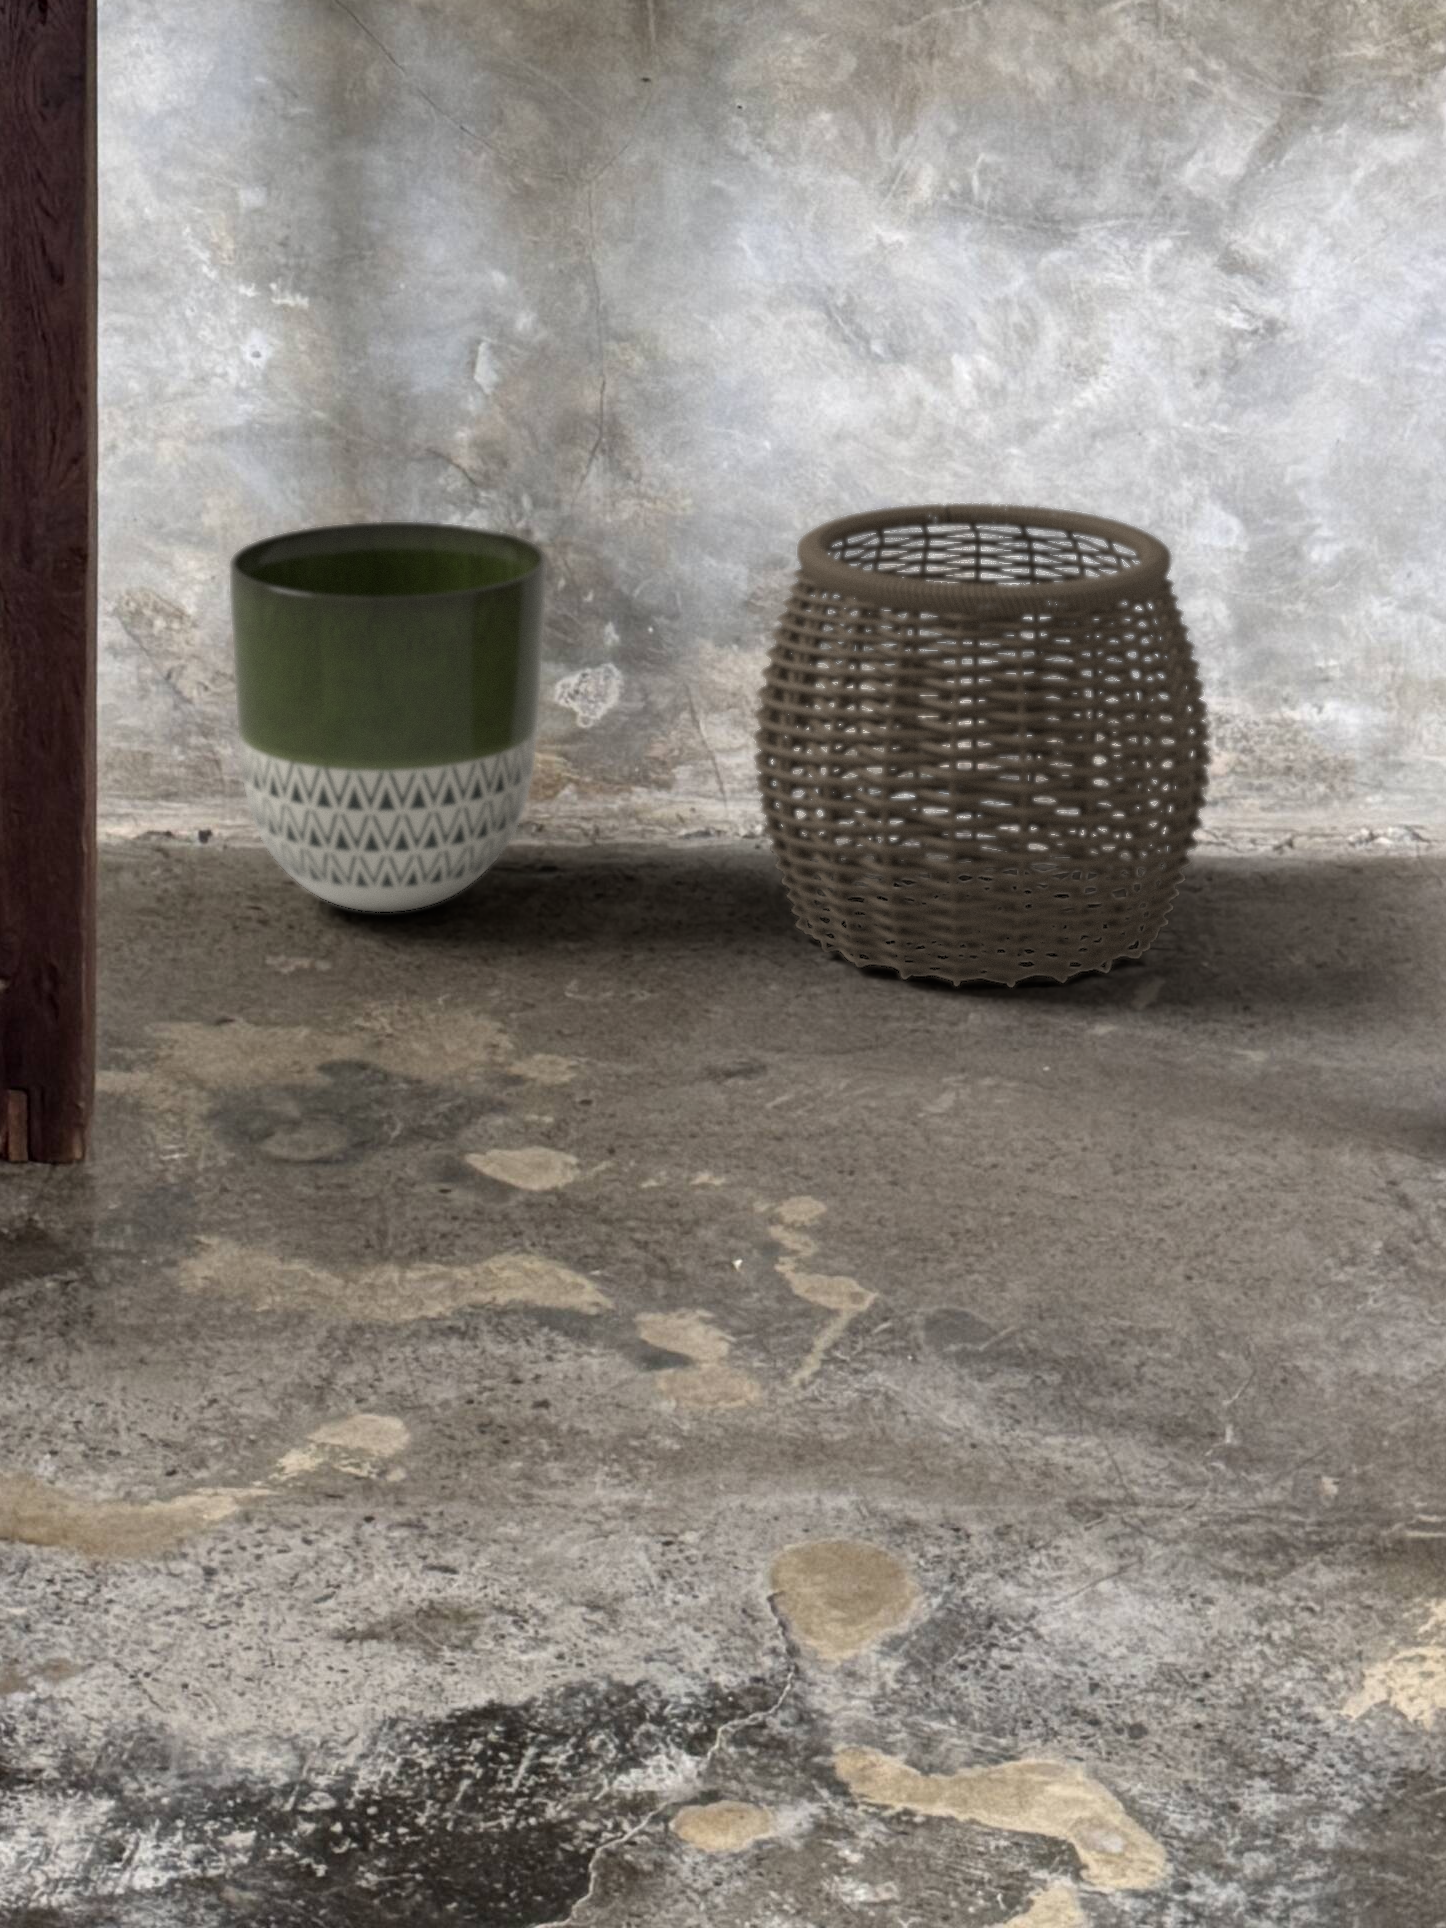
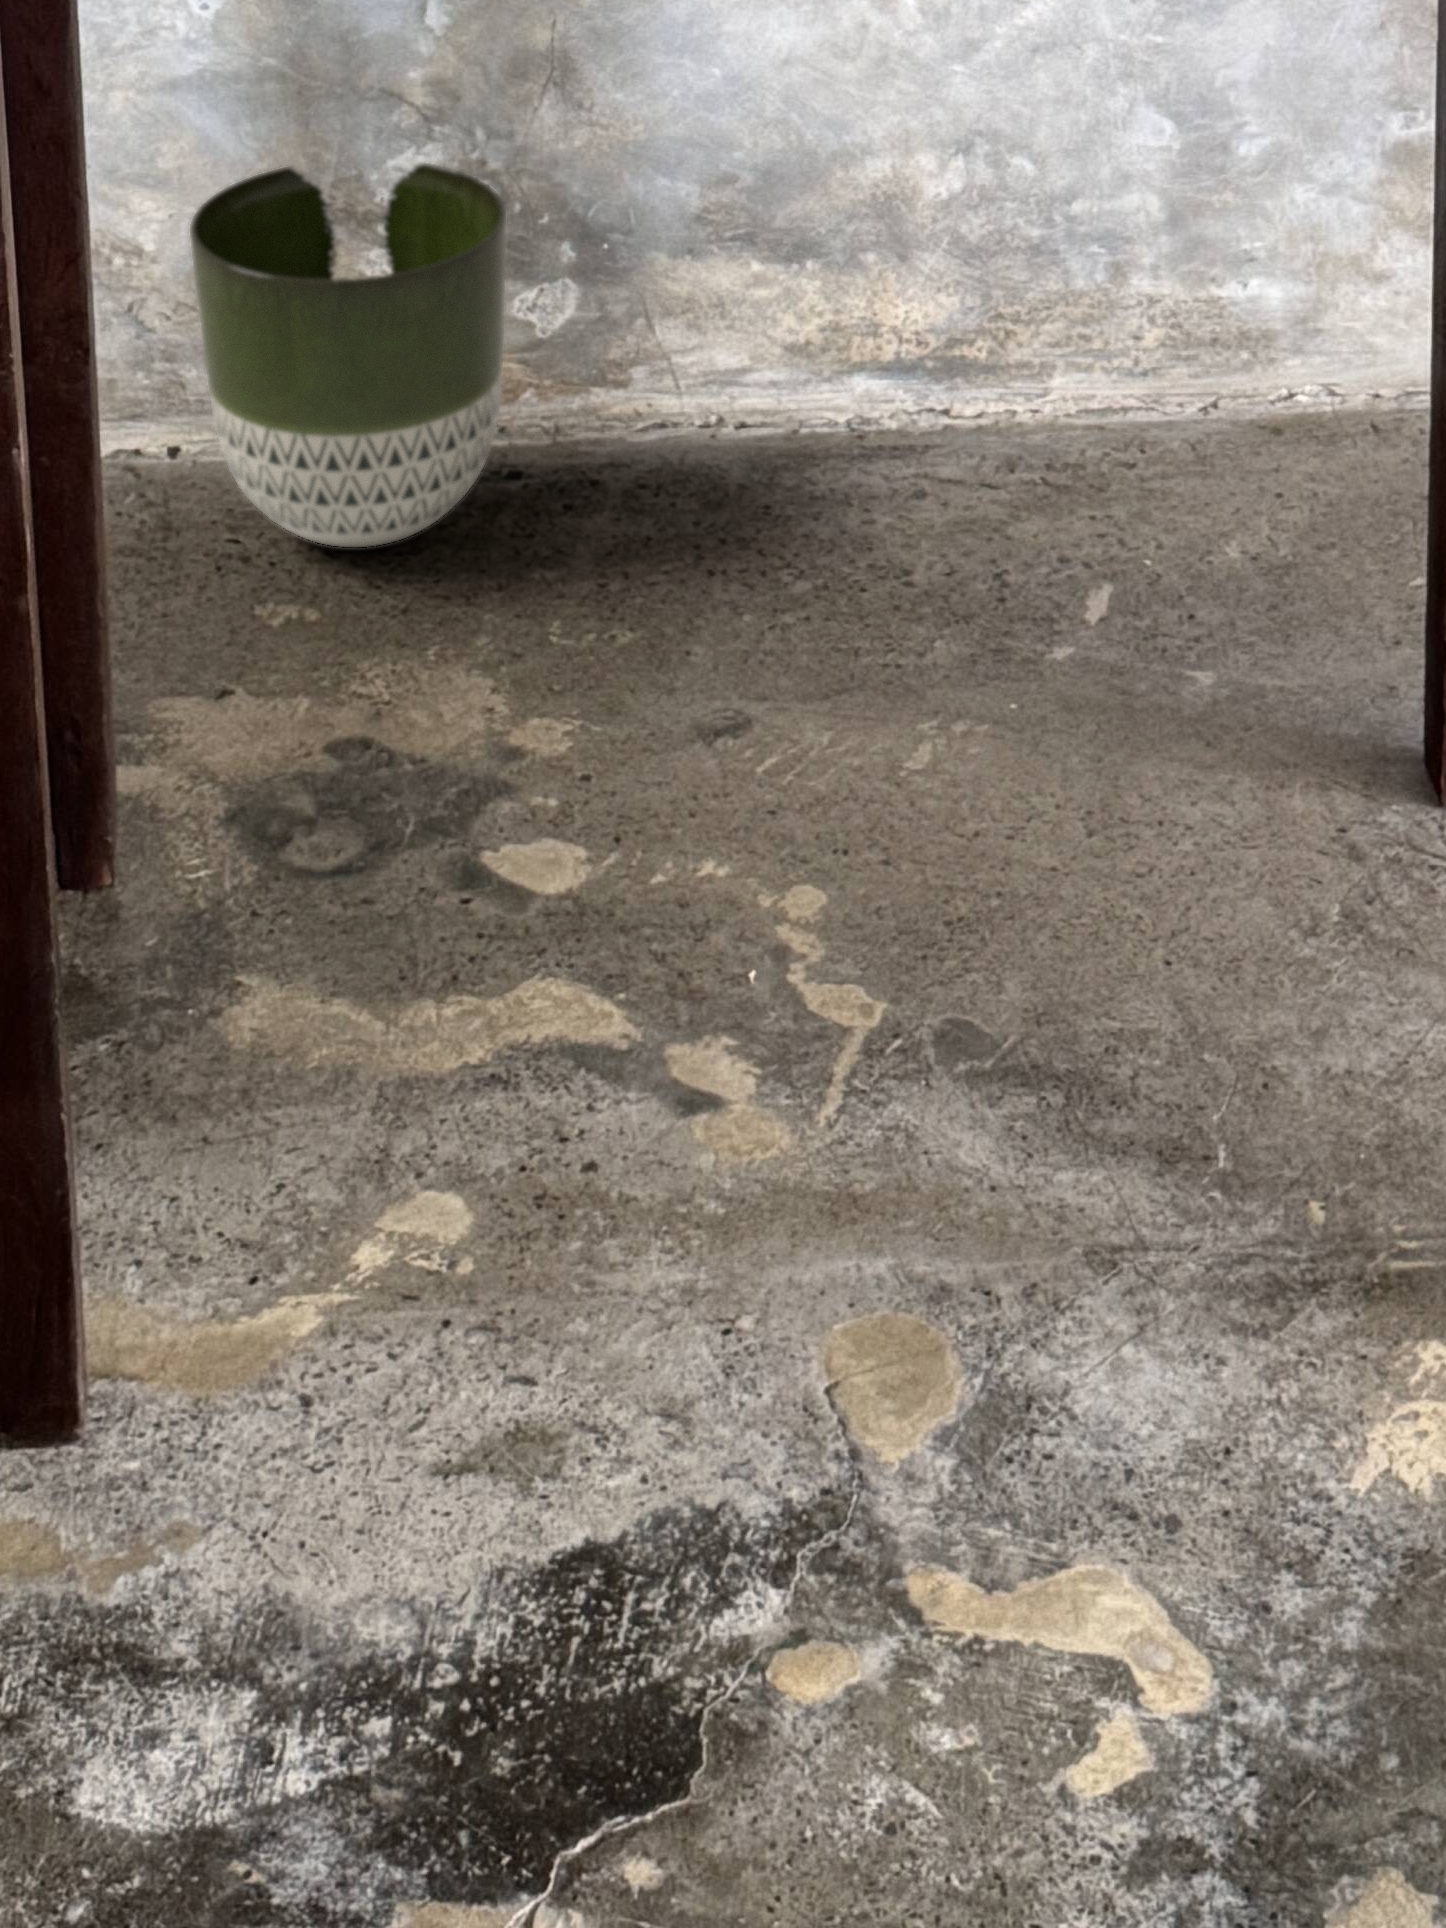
woven basket: present [753,503,1211,987] -> none [717,126,1157,613]

